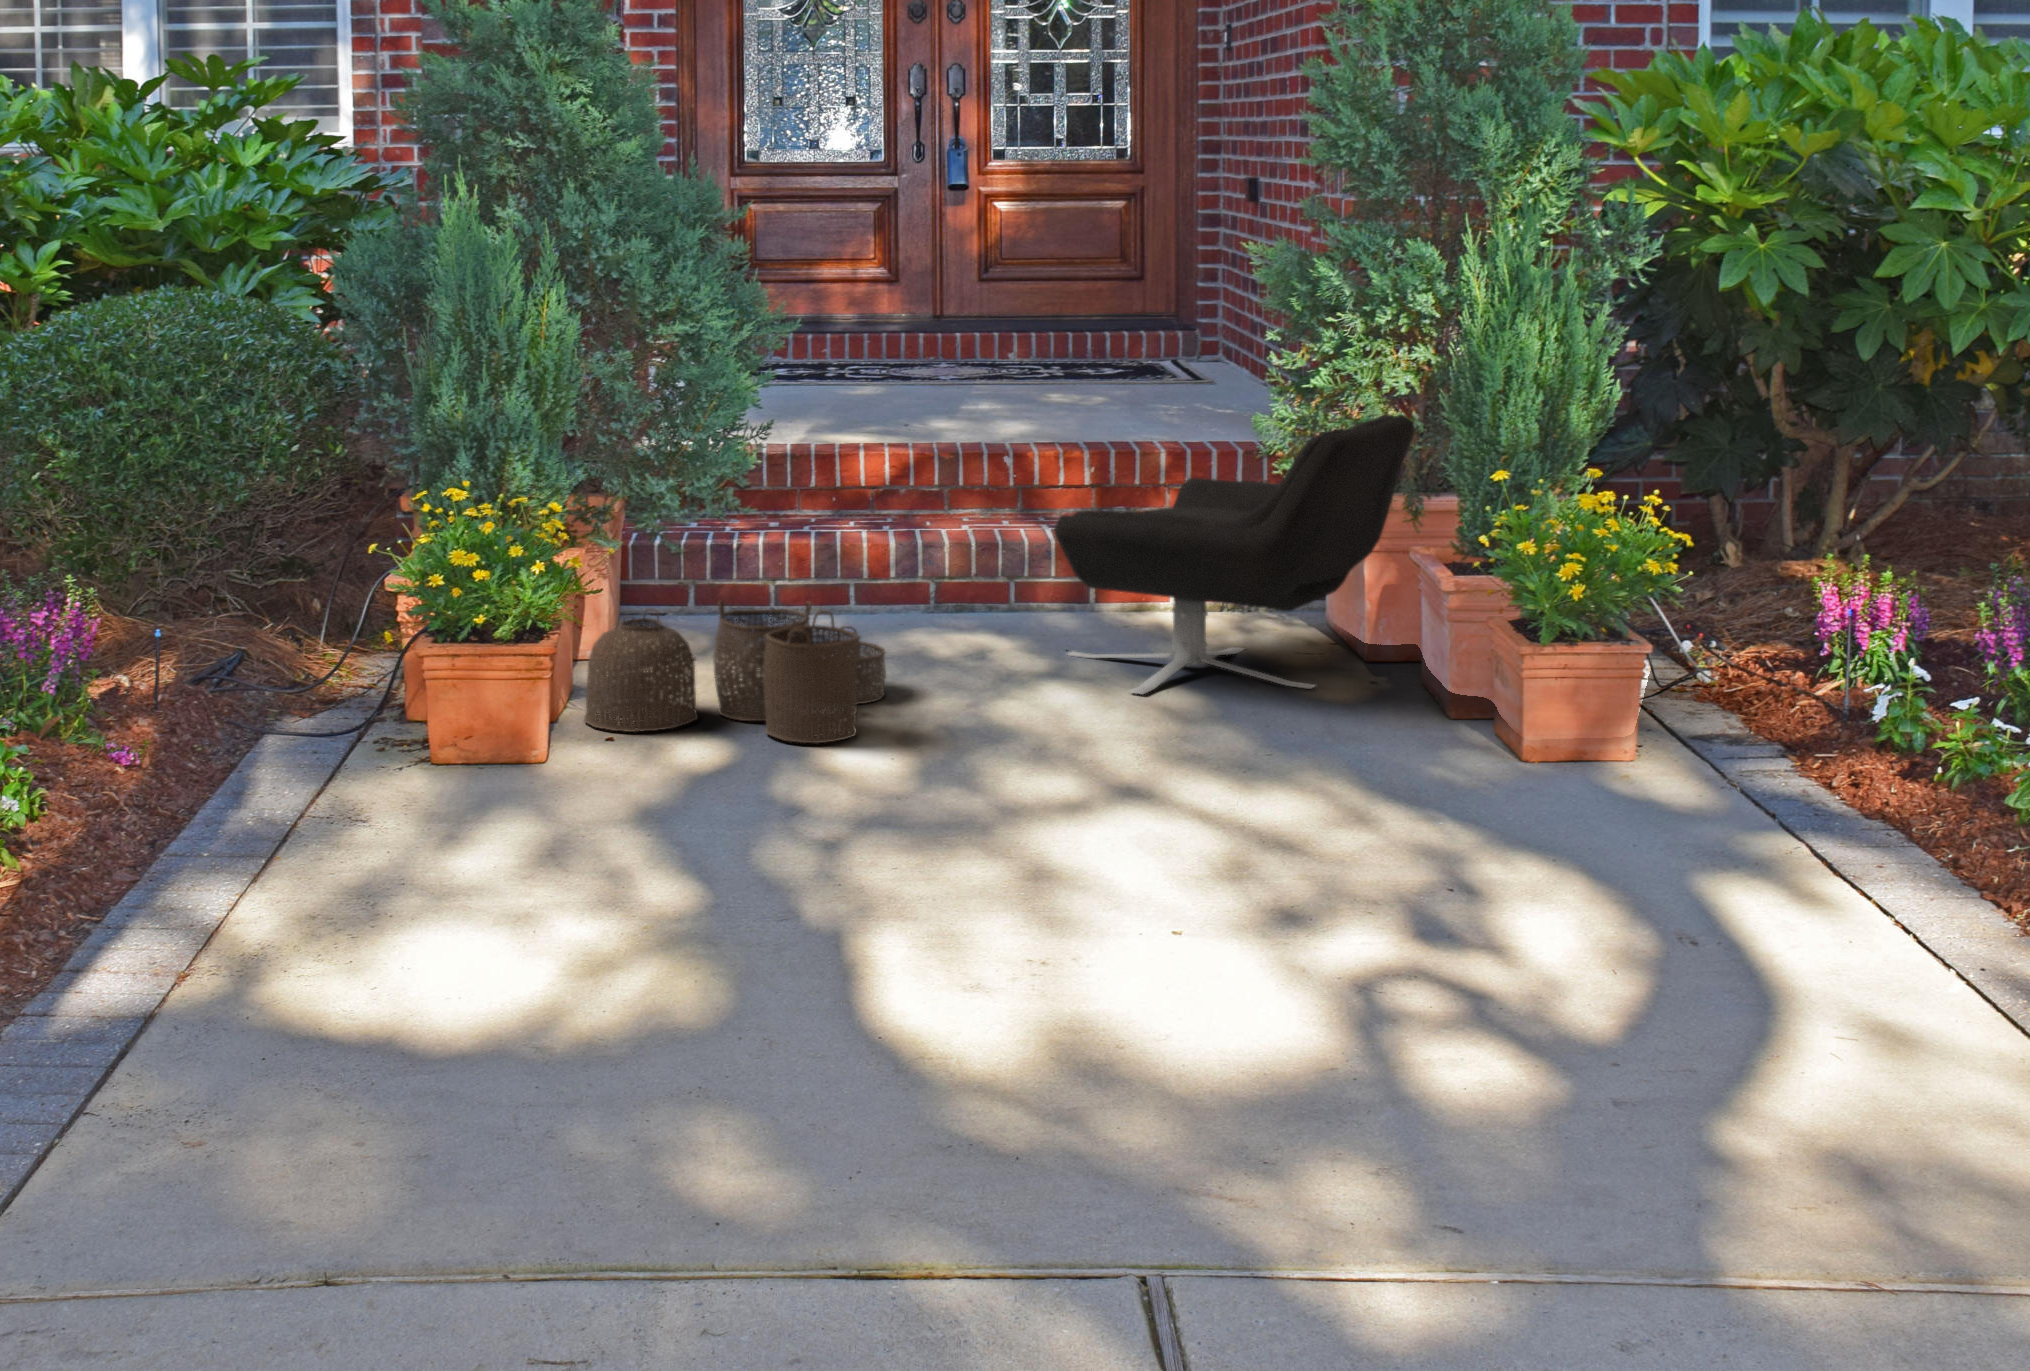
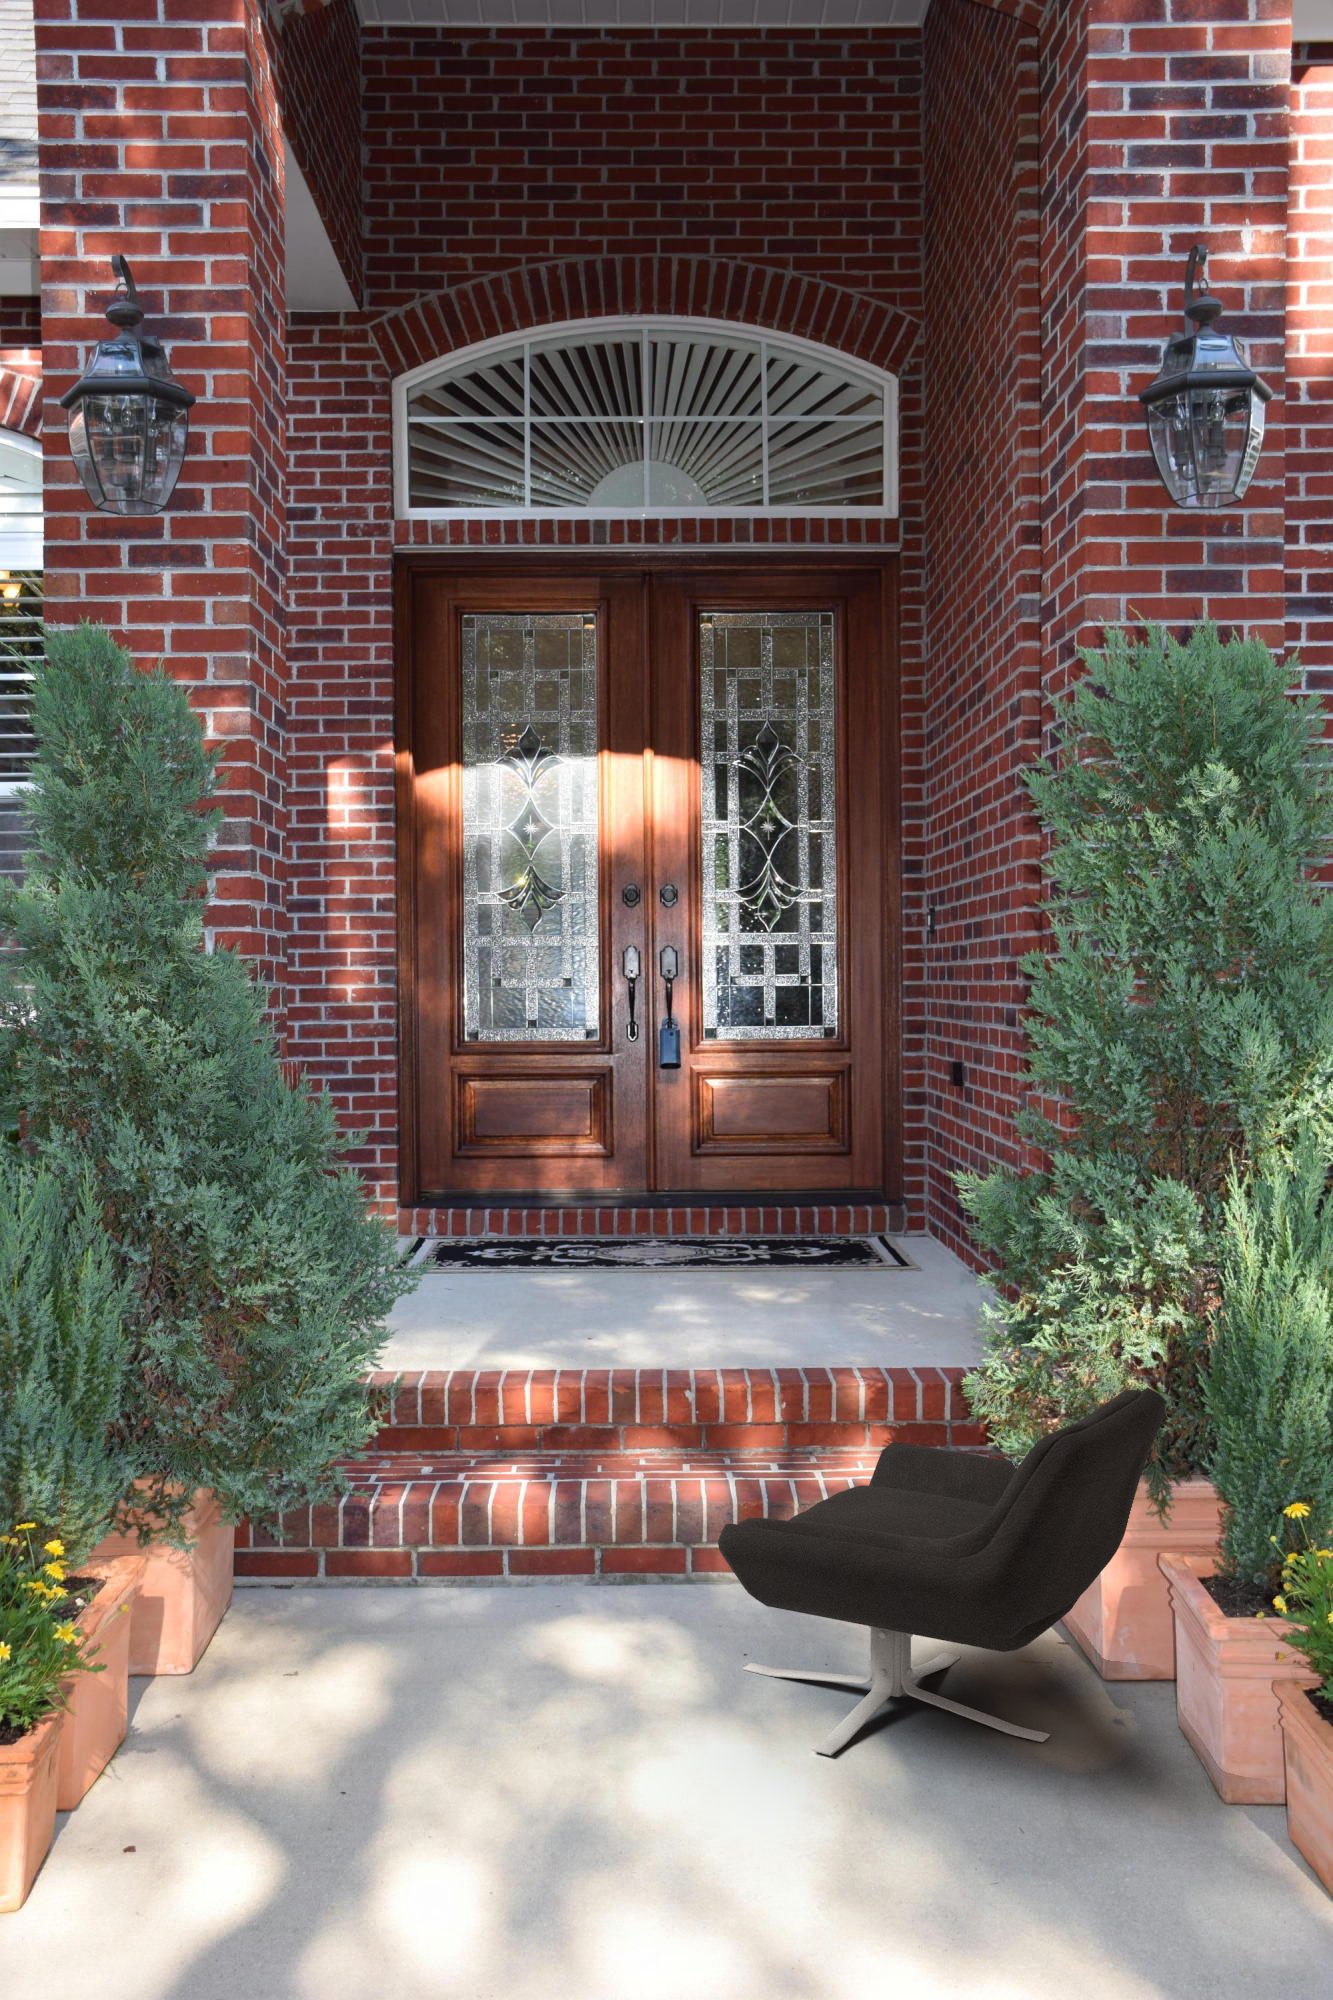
woven basket: present [584,600,886,743] -> none [96,1647,506,1873]

